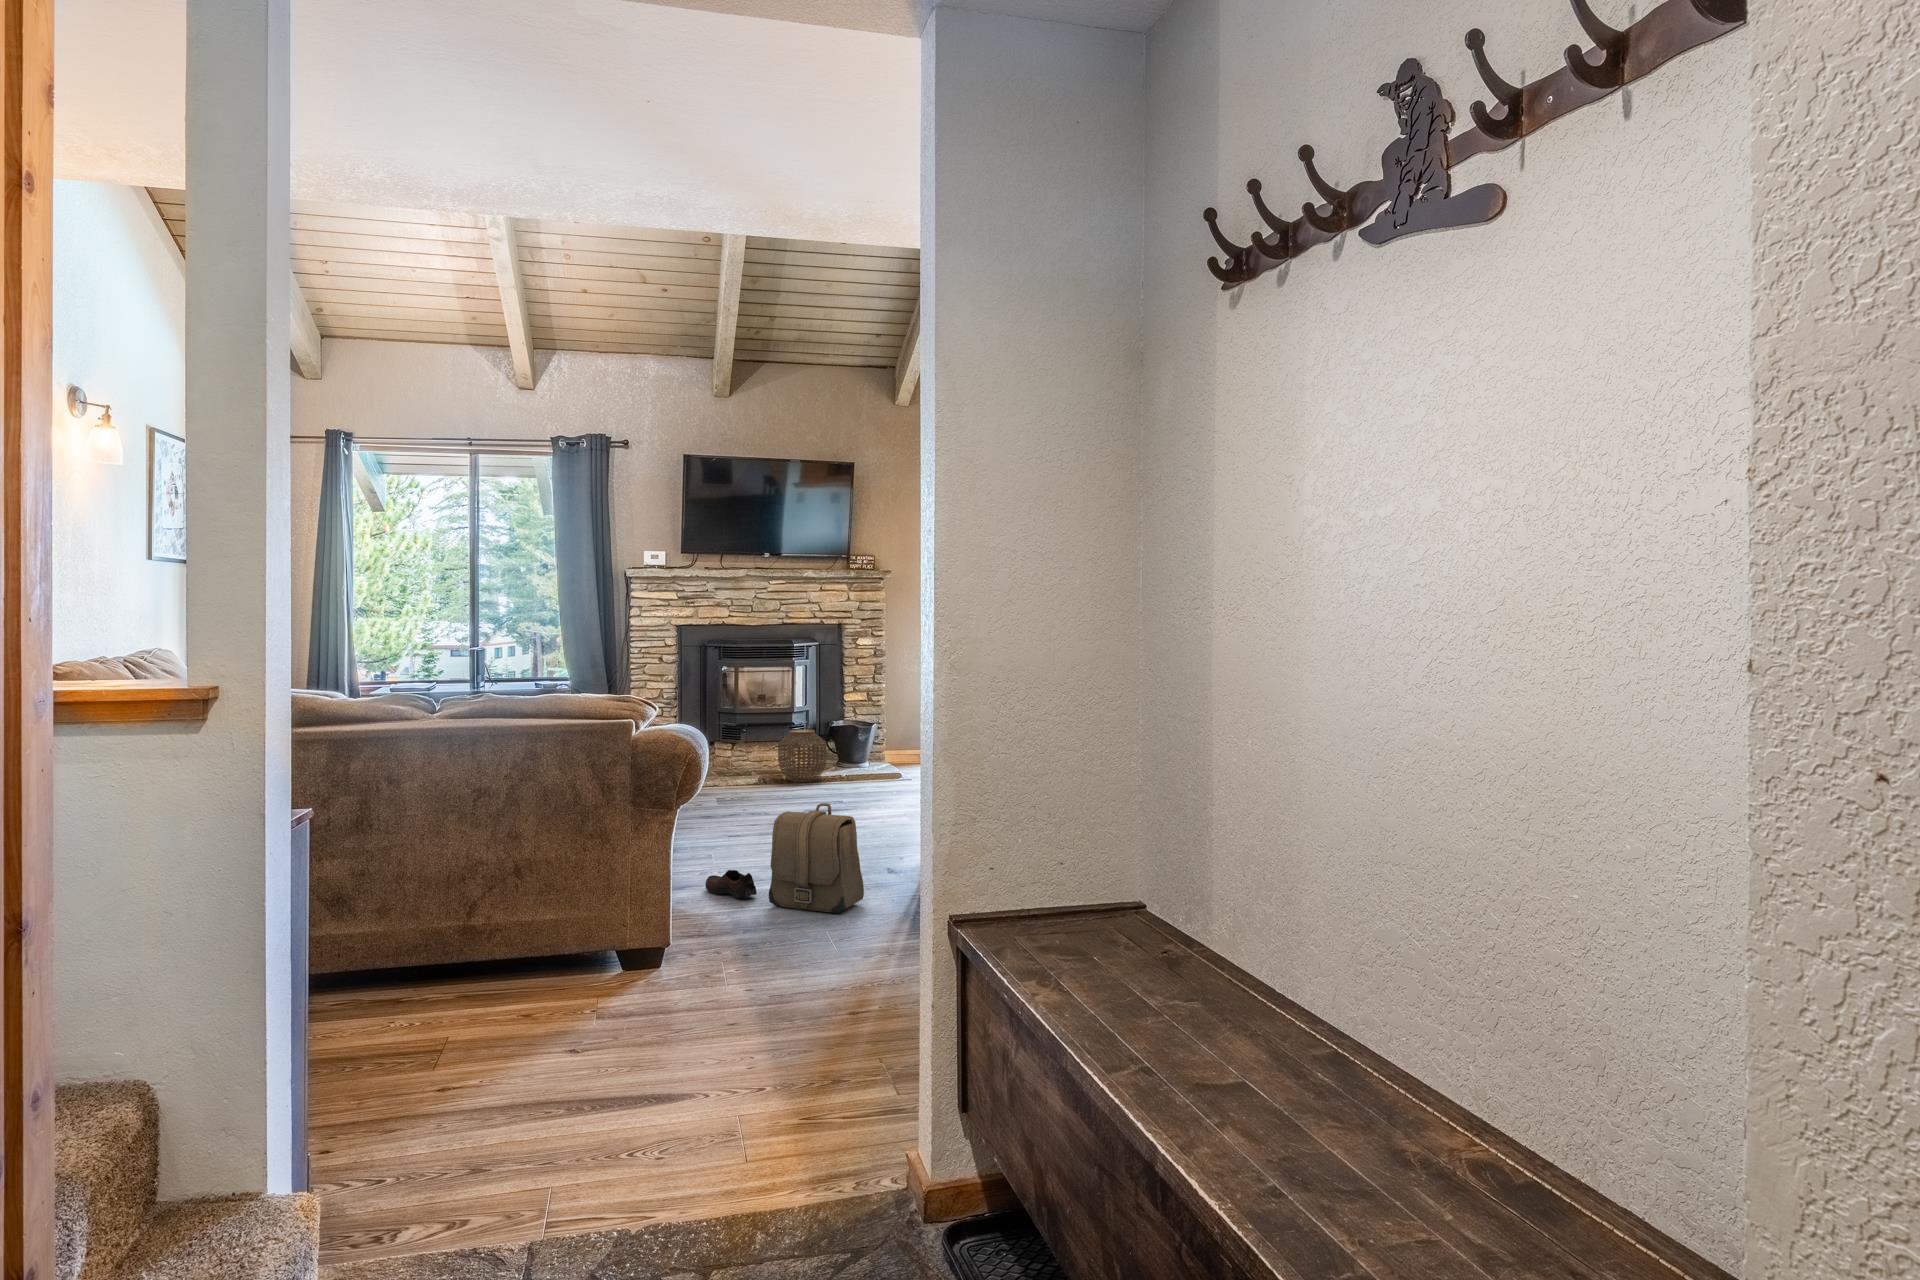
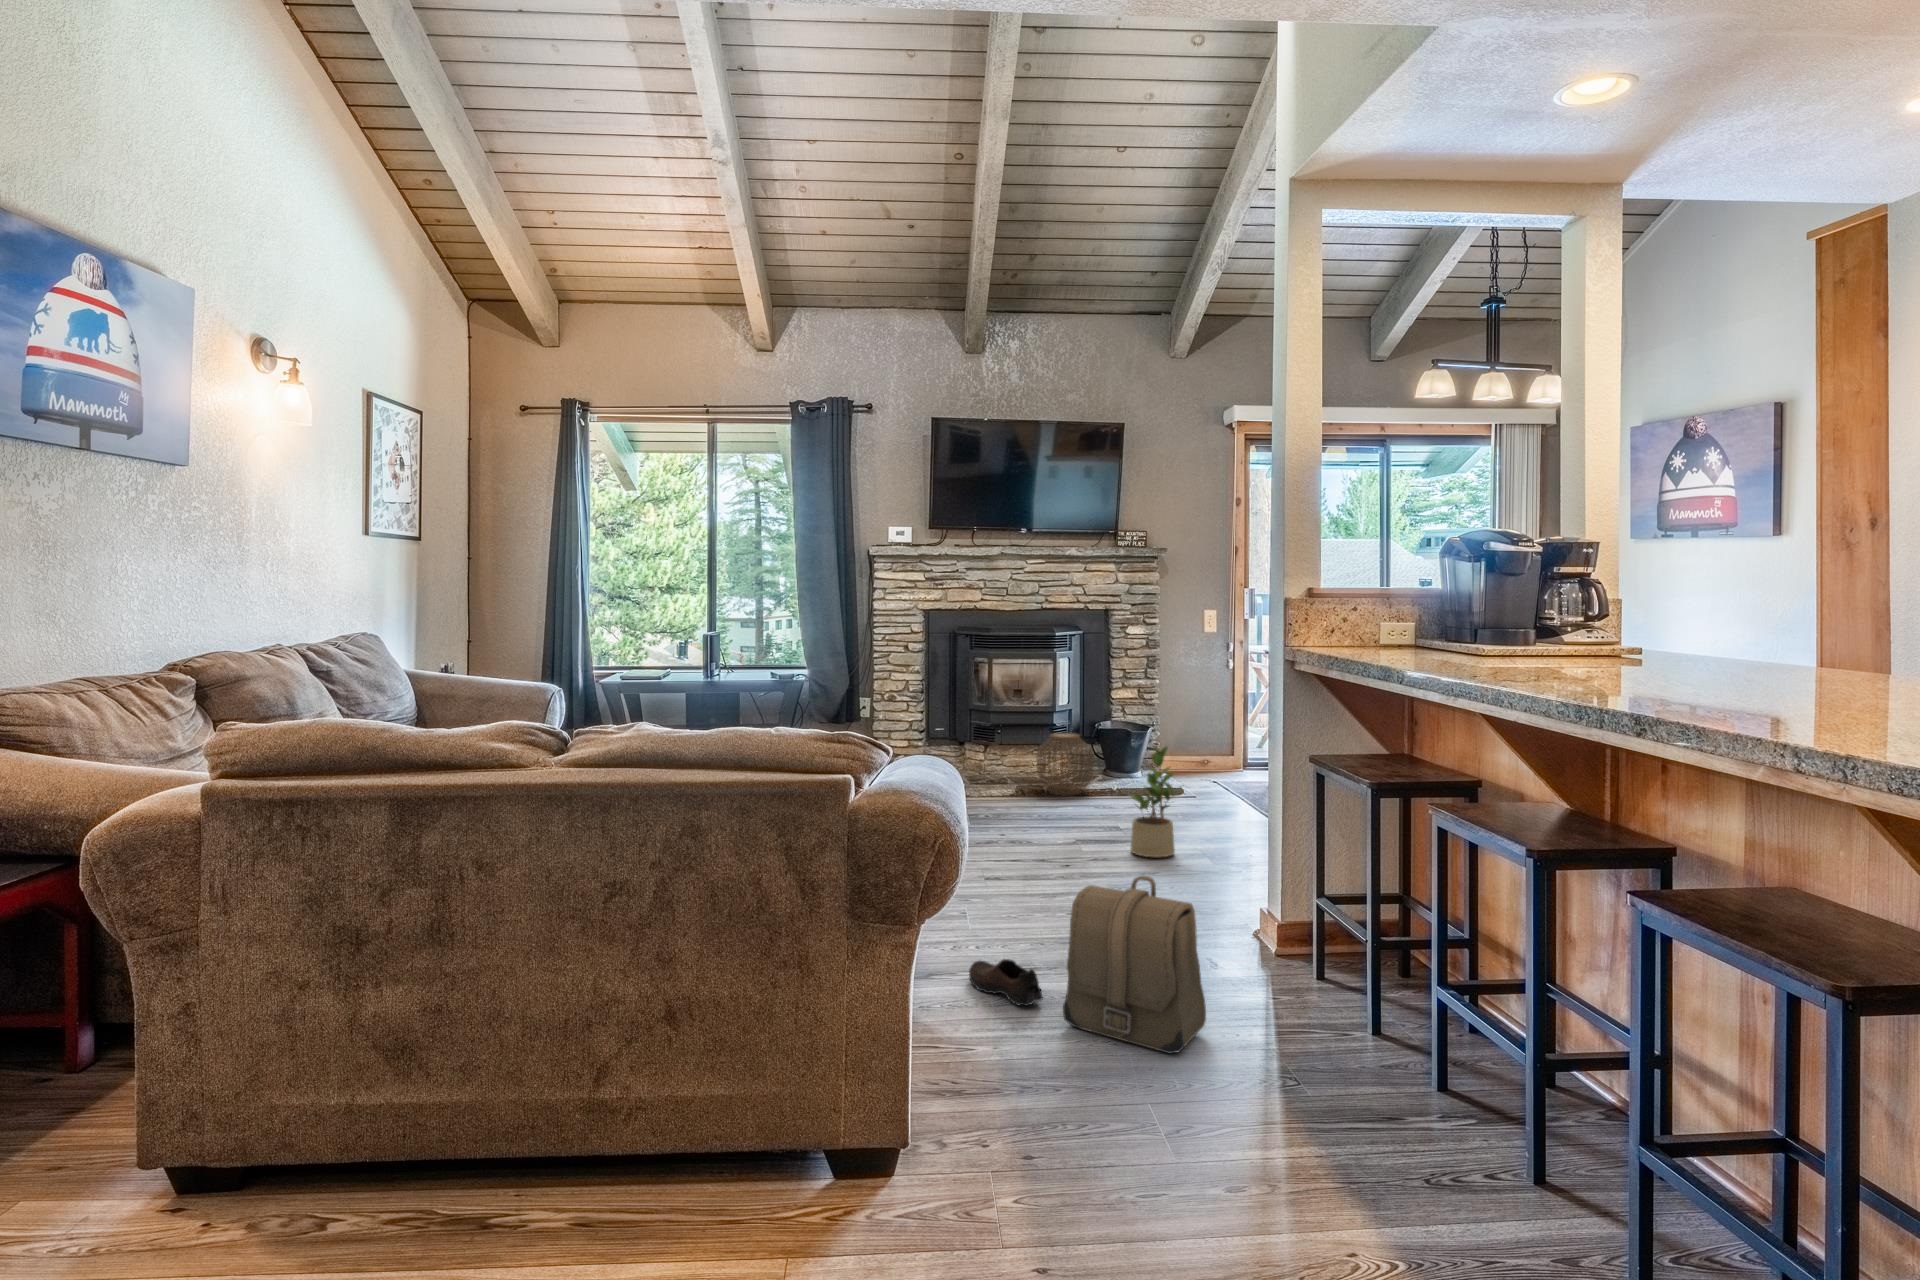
potted plant: none [843,730,886,818] -> present [1130,746,1181,857]

